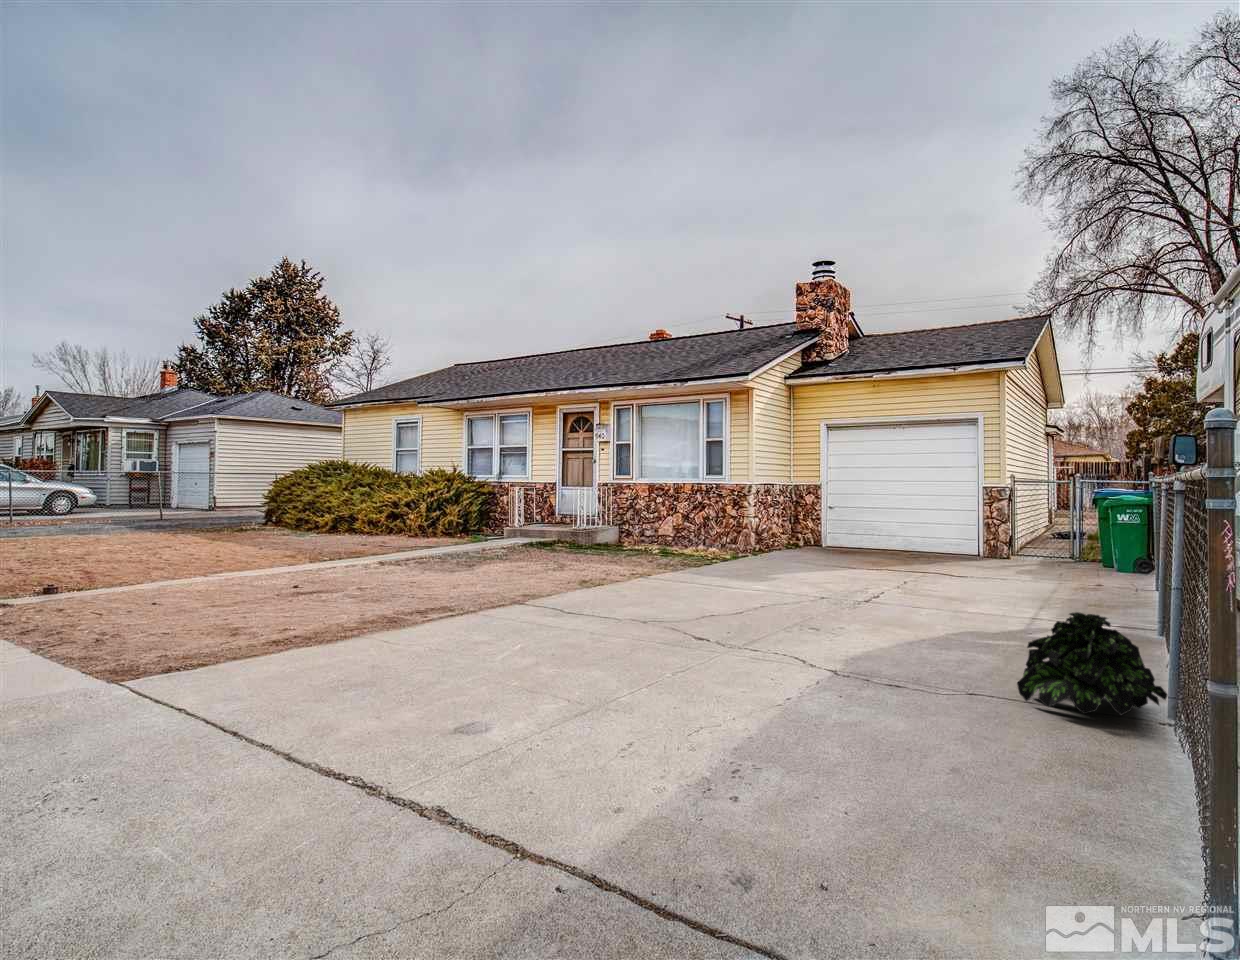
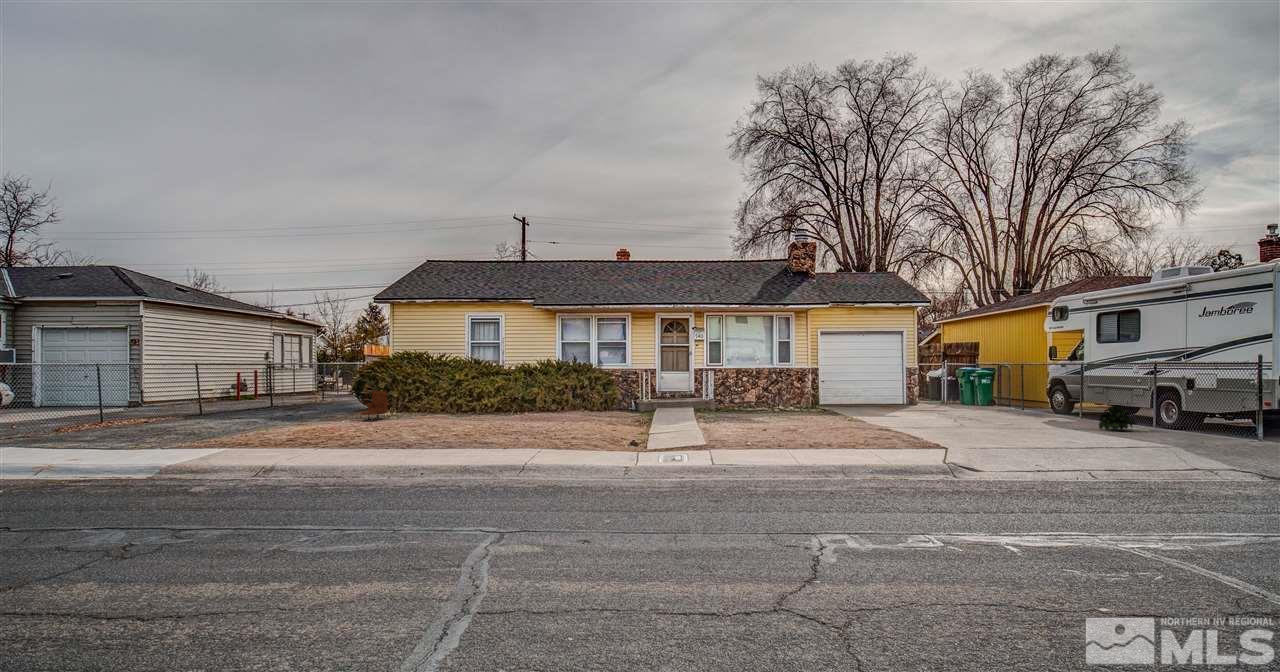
lounge chair: none [237,499,277,530] -> present [361,391,389,421]

